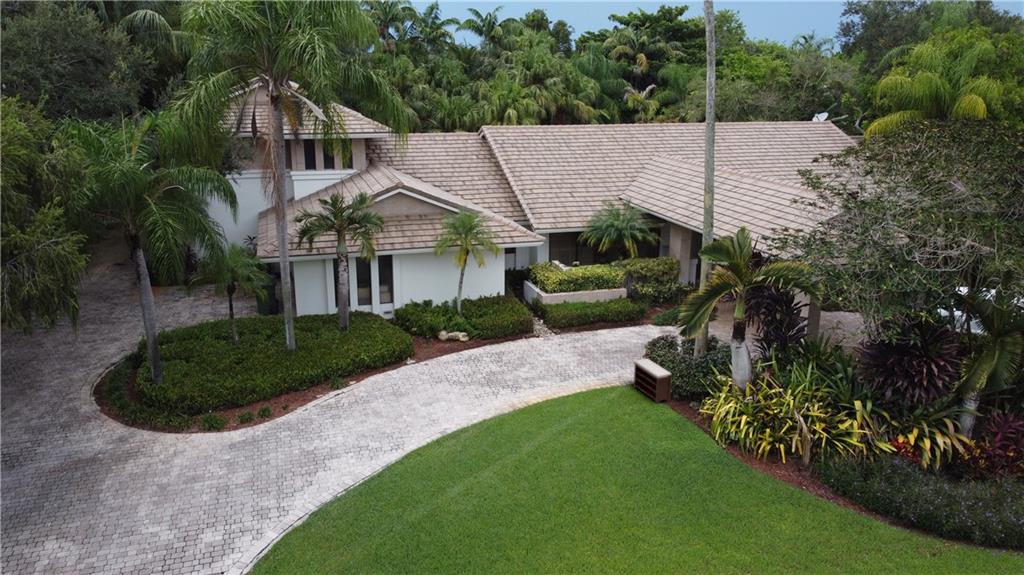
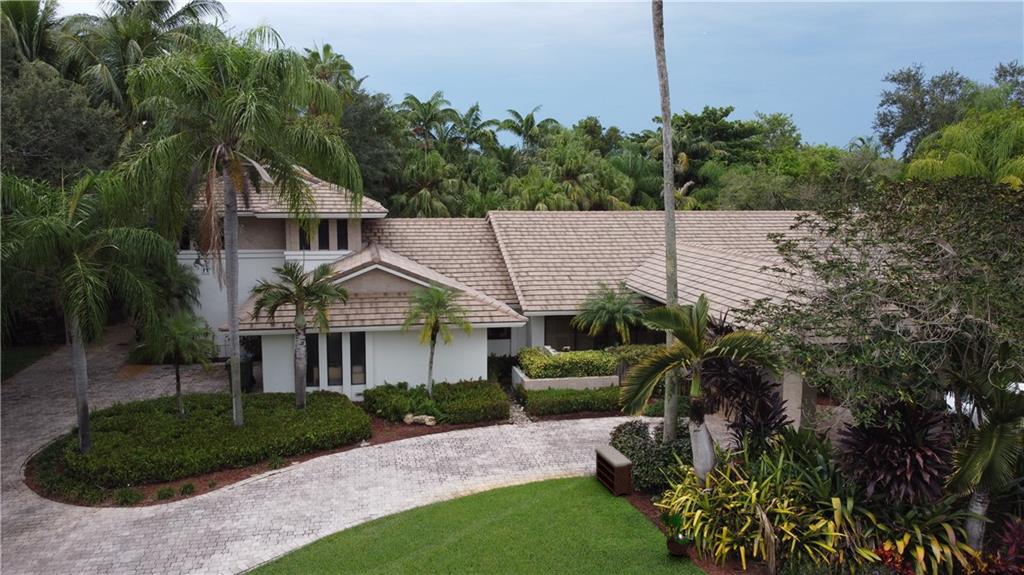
potted tree: none [709,412,737,453] -> present [660,511,689,555]

